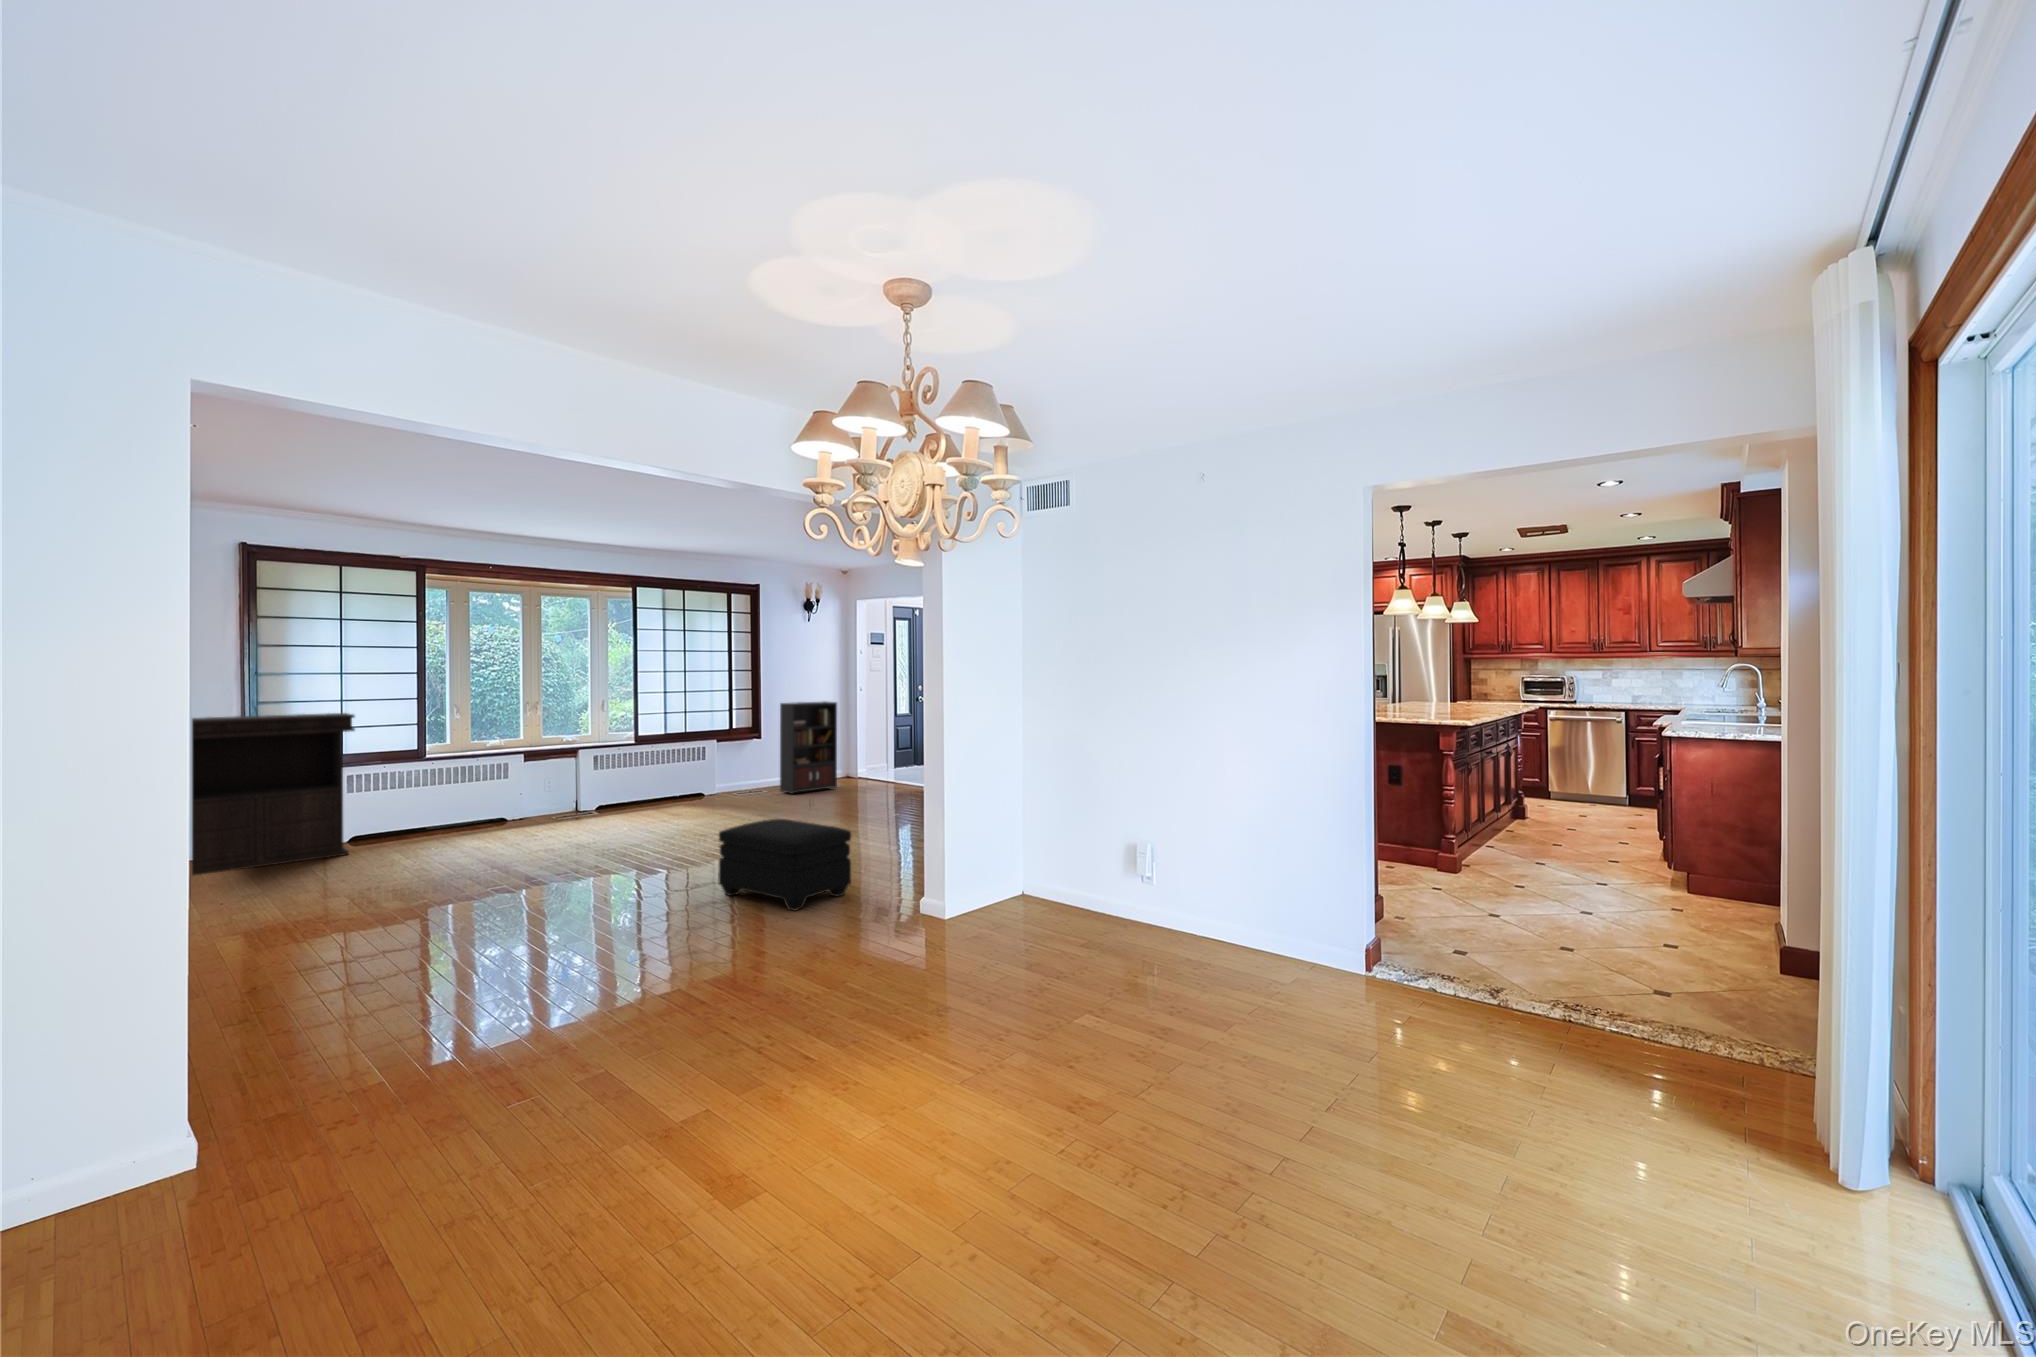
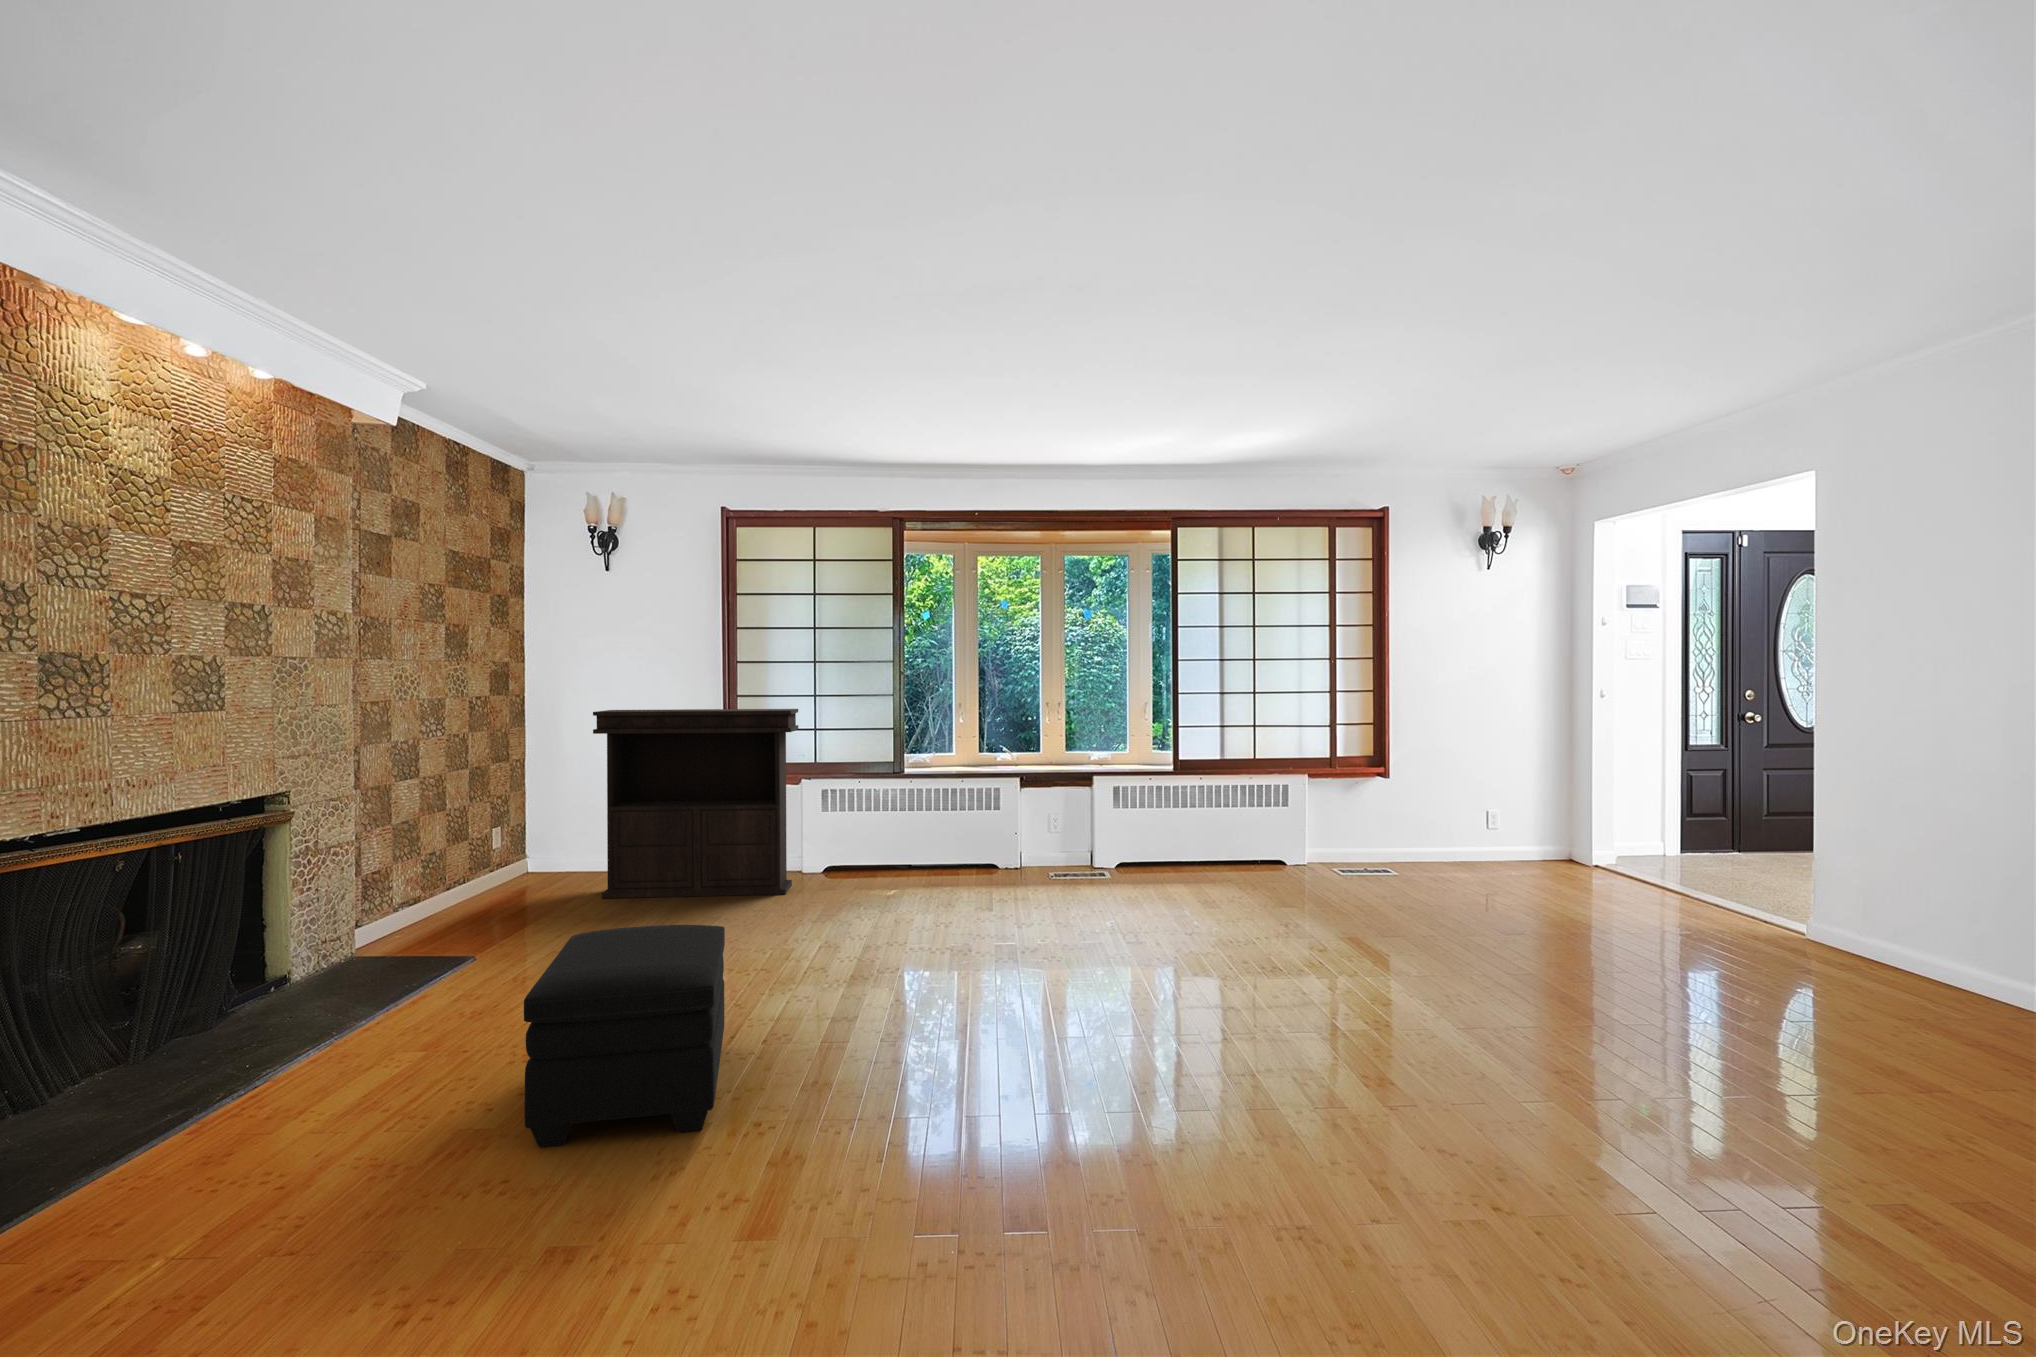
bookcase: present [780,701,837,794] -> none [1416,712,1531,880]
ottoman: present [718,819,851,911] -> present [524,925,725,1147]

